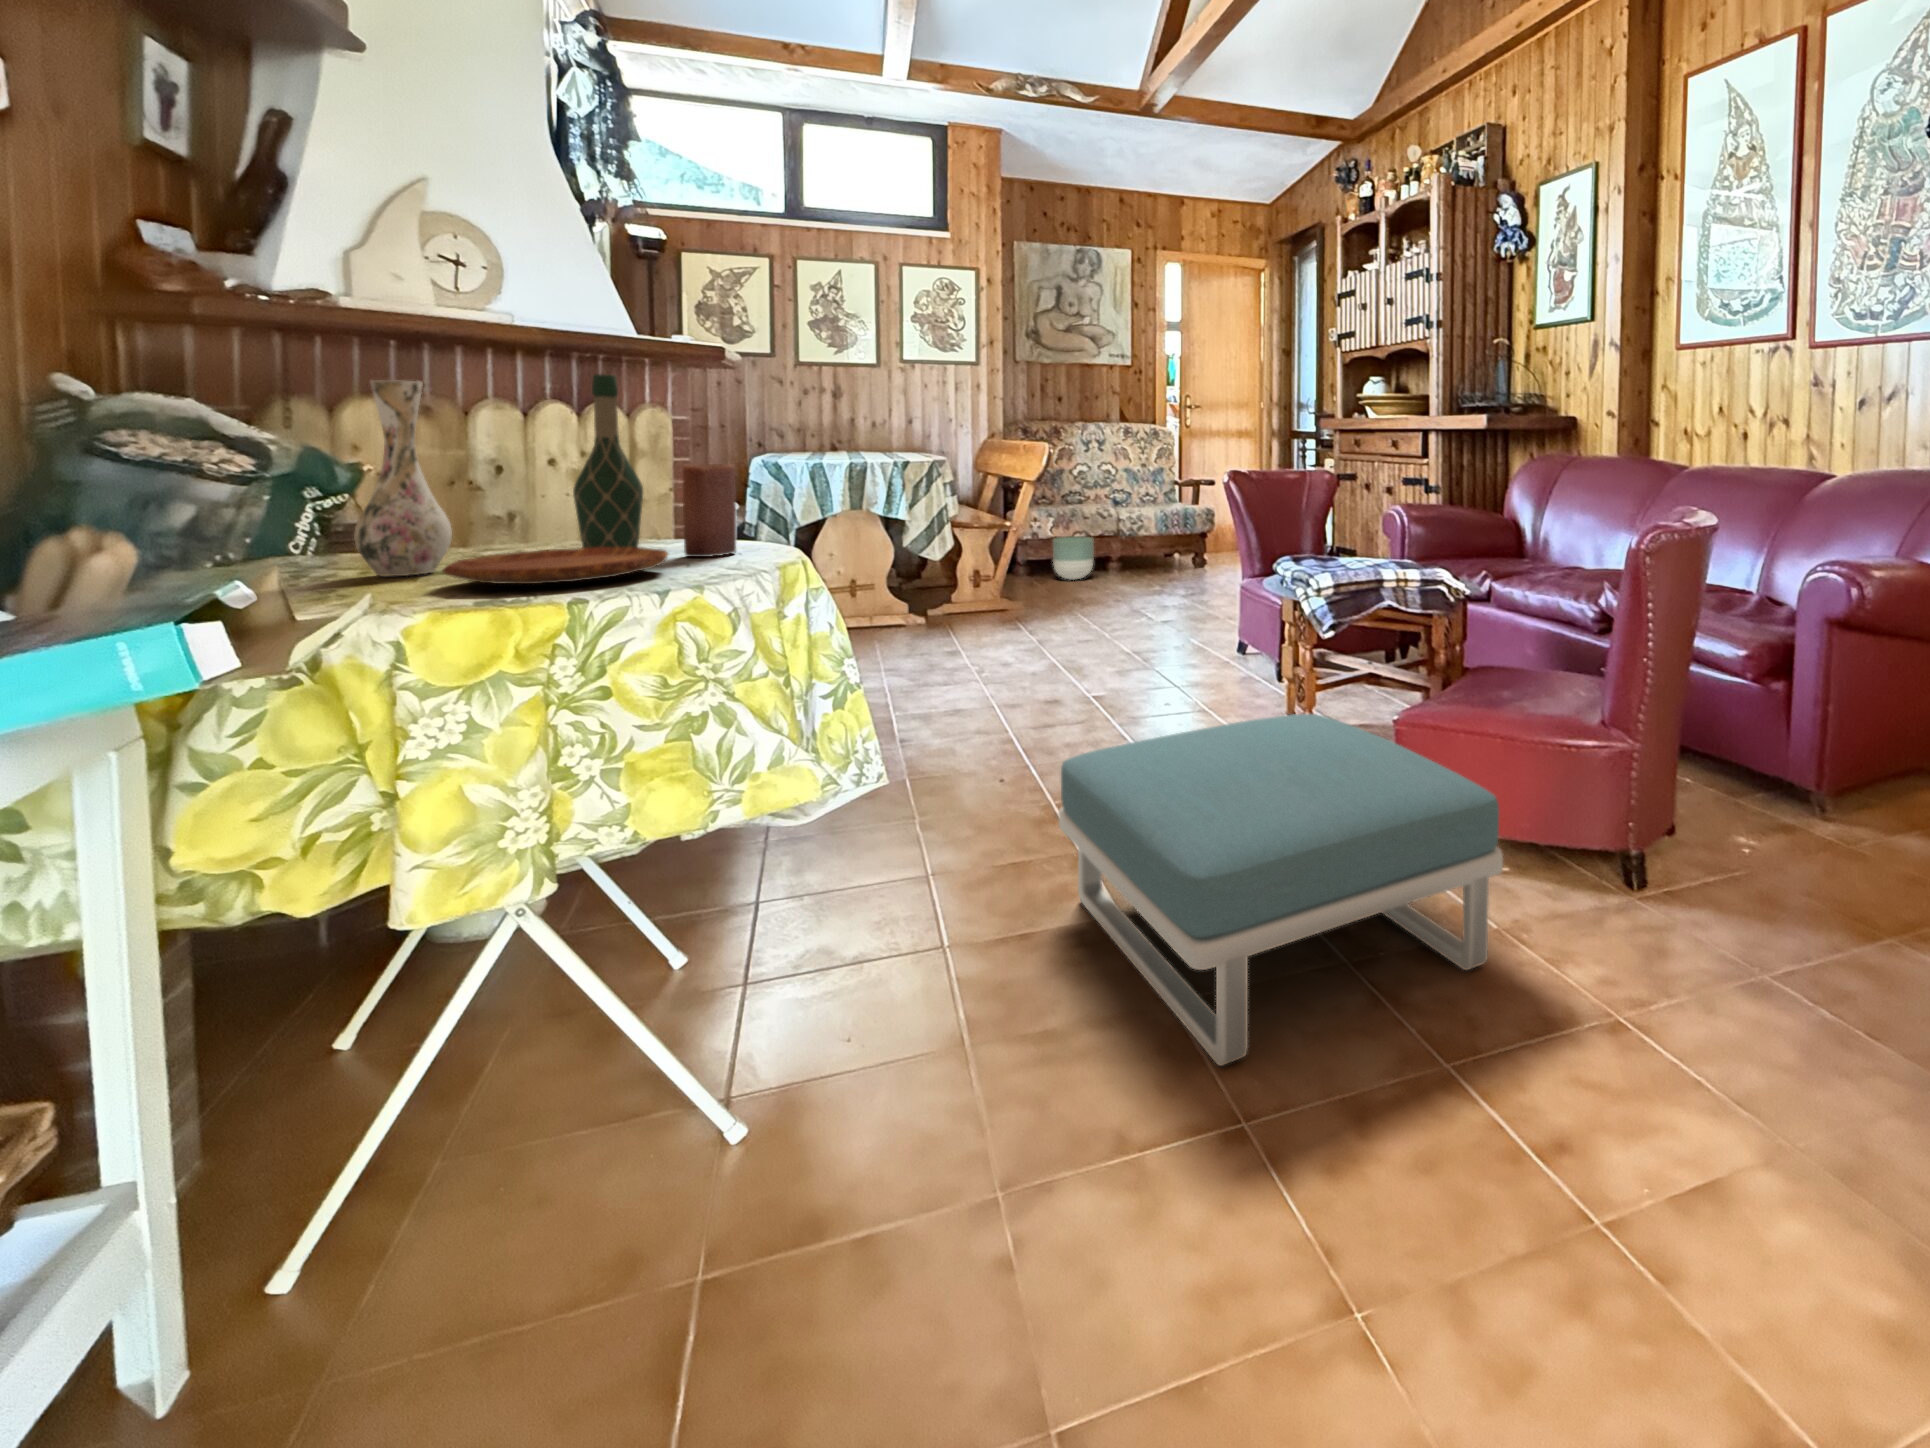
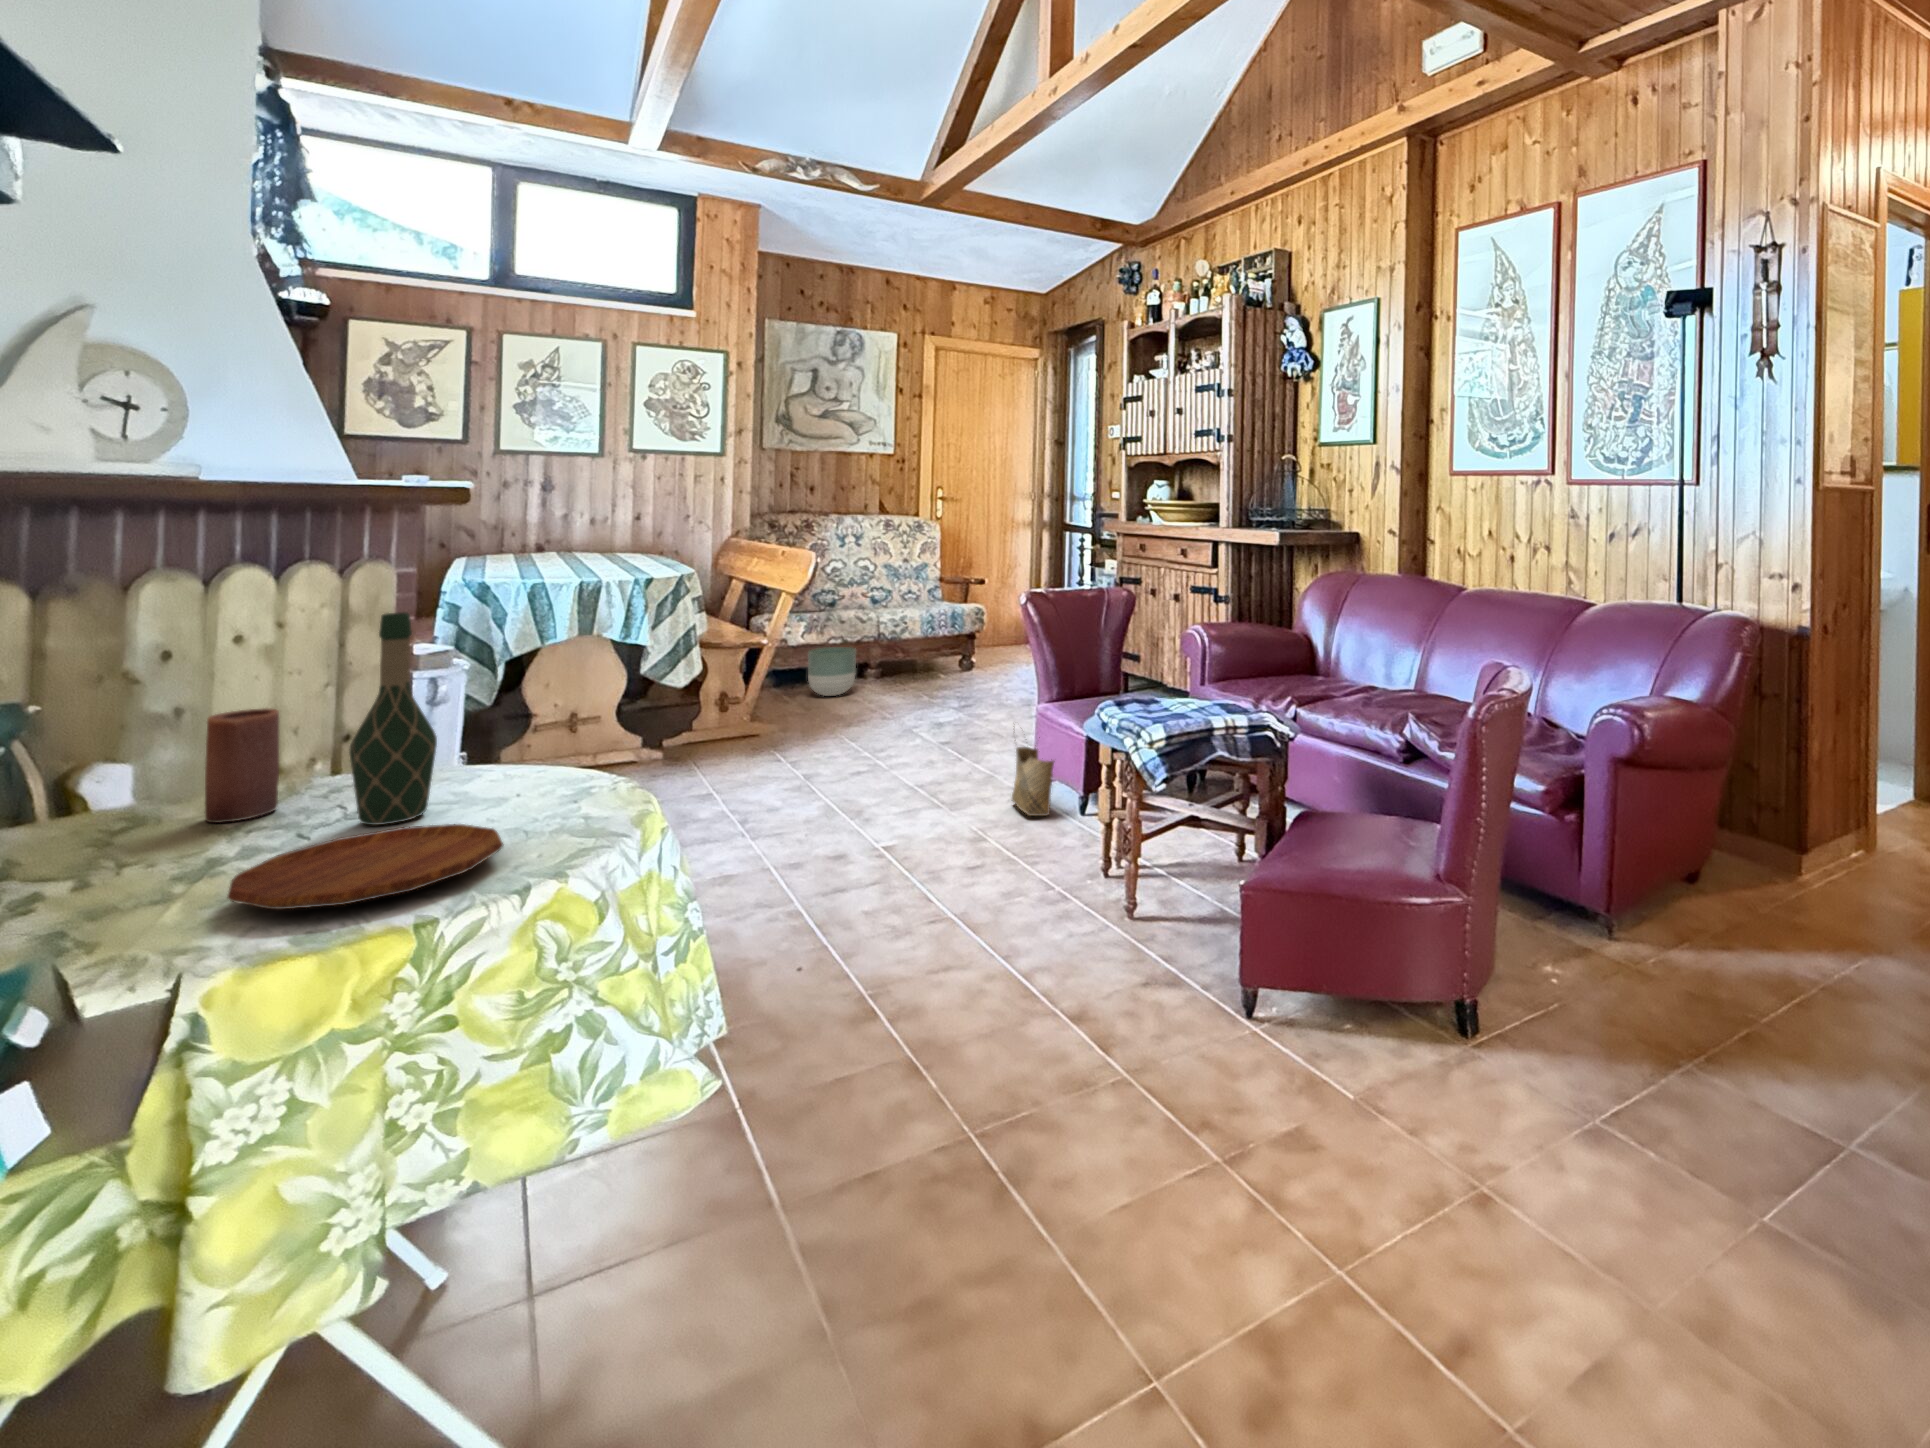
vase: present [354,380,452,576] -> none [69,651,200,892]
candle: present [683,464,736,557] -> present [205,708,279,823]
woven basket: none [1212,587,1253,676] -> present [1012,737,1055,816]
footstool: present [1059,714,1503,1066] -> none [901,889,1355,1304]

